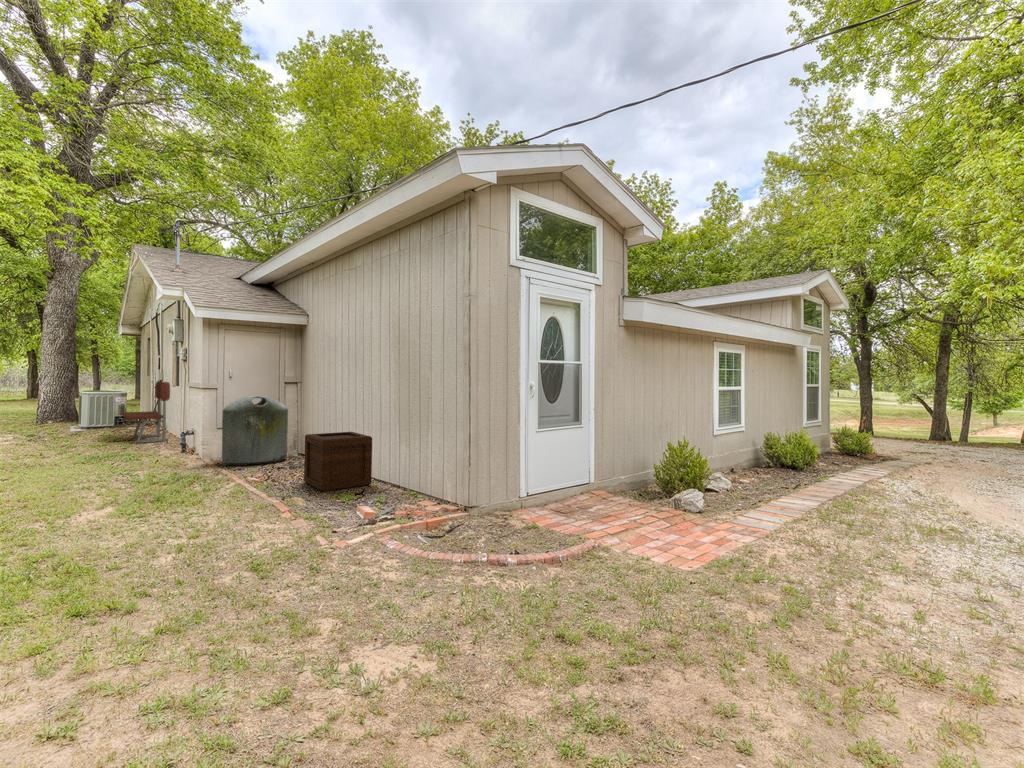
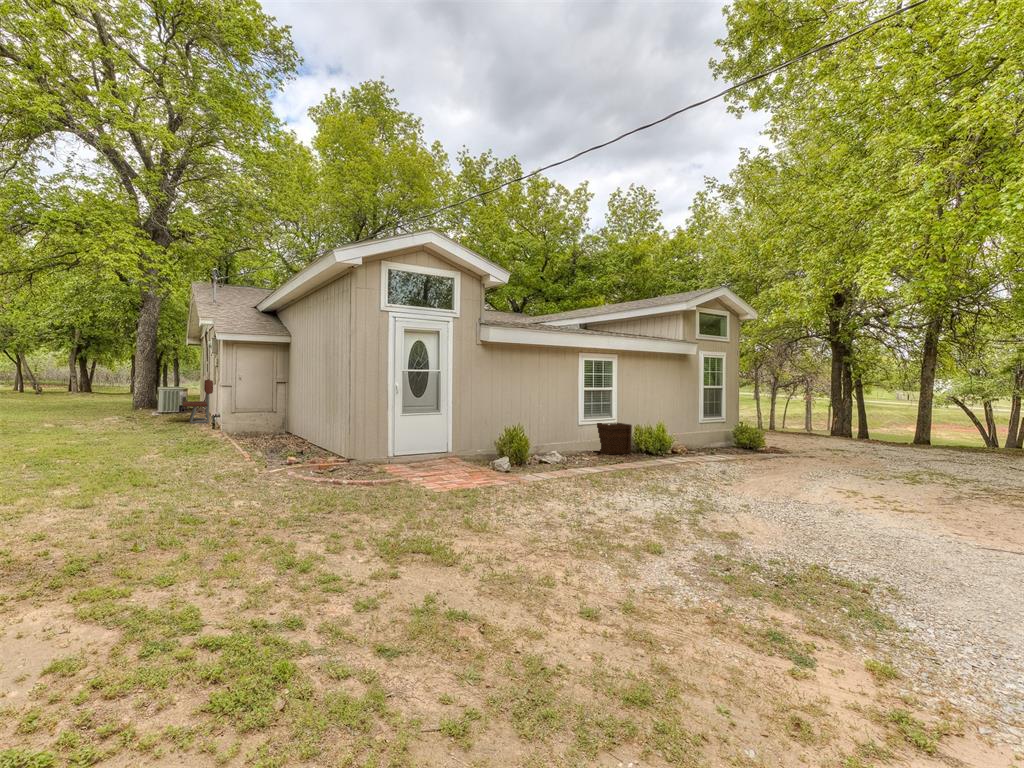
trash can: present [222,395,288,466] -> none [236,391,280,437]
wooden crate: present [304,432,372,492] -> present [596,423,632,455]

